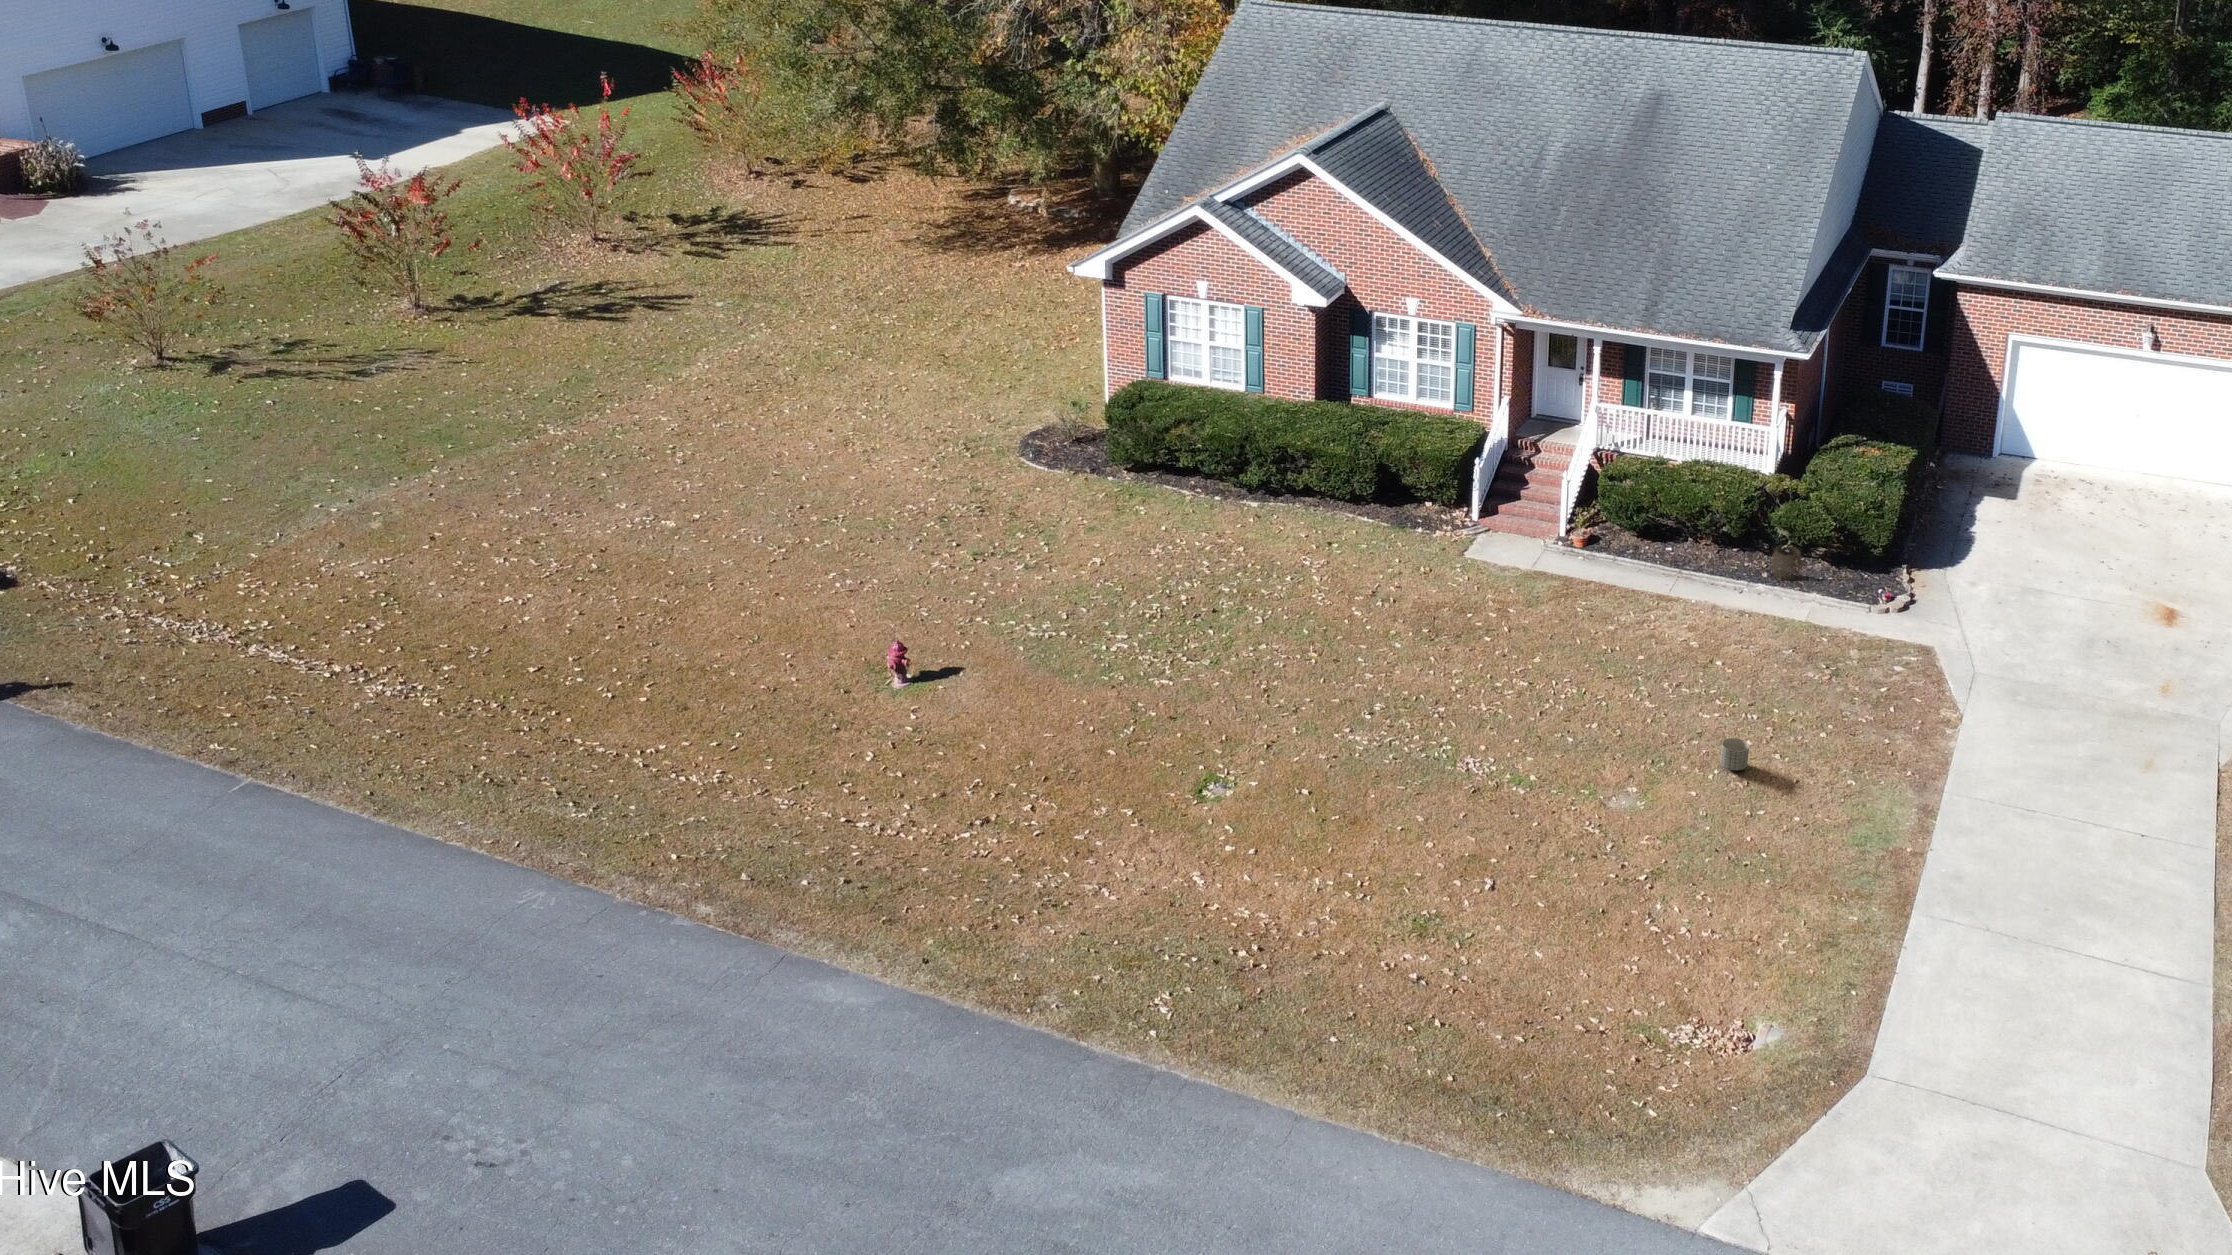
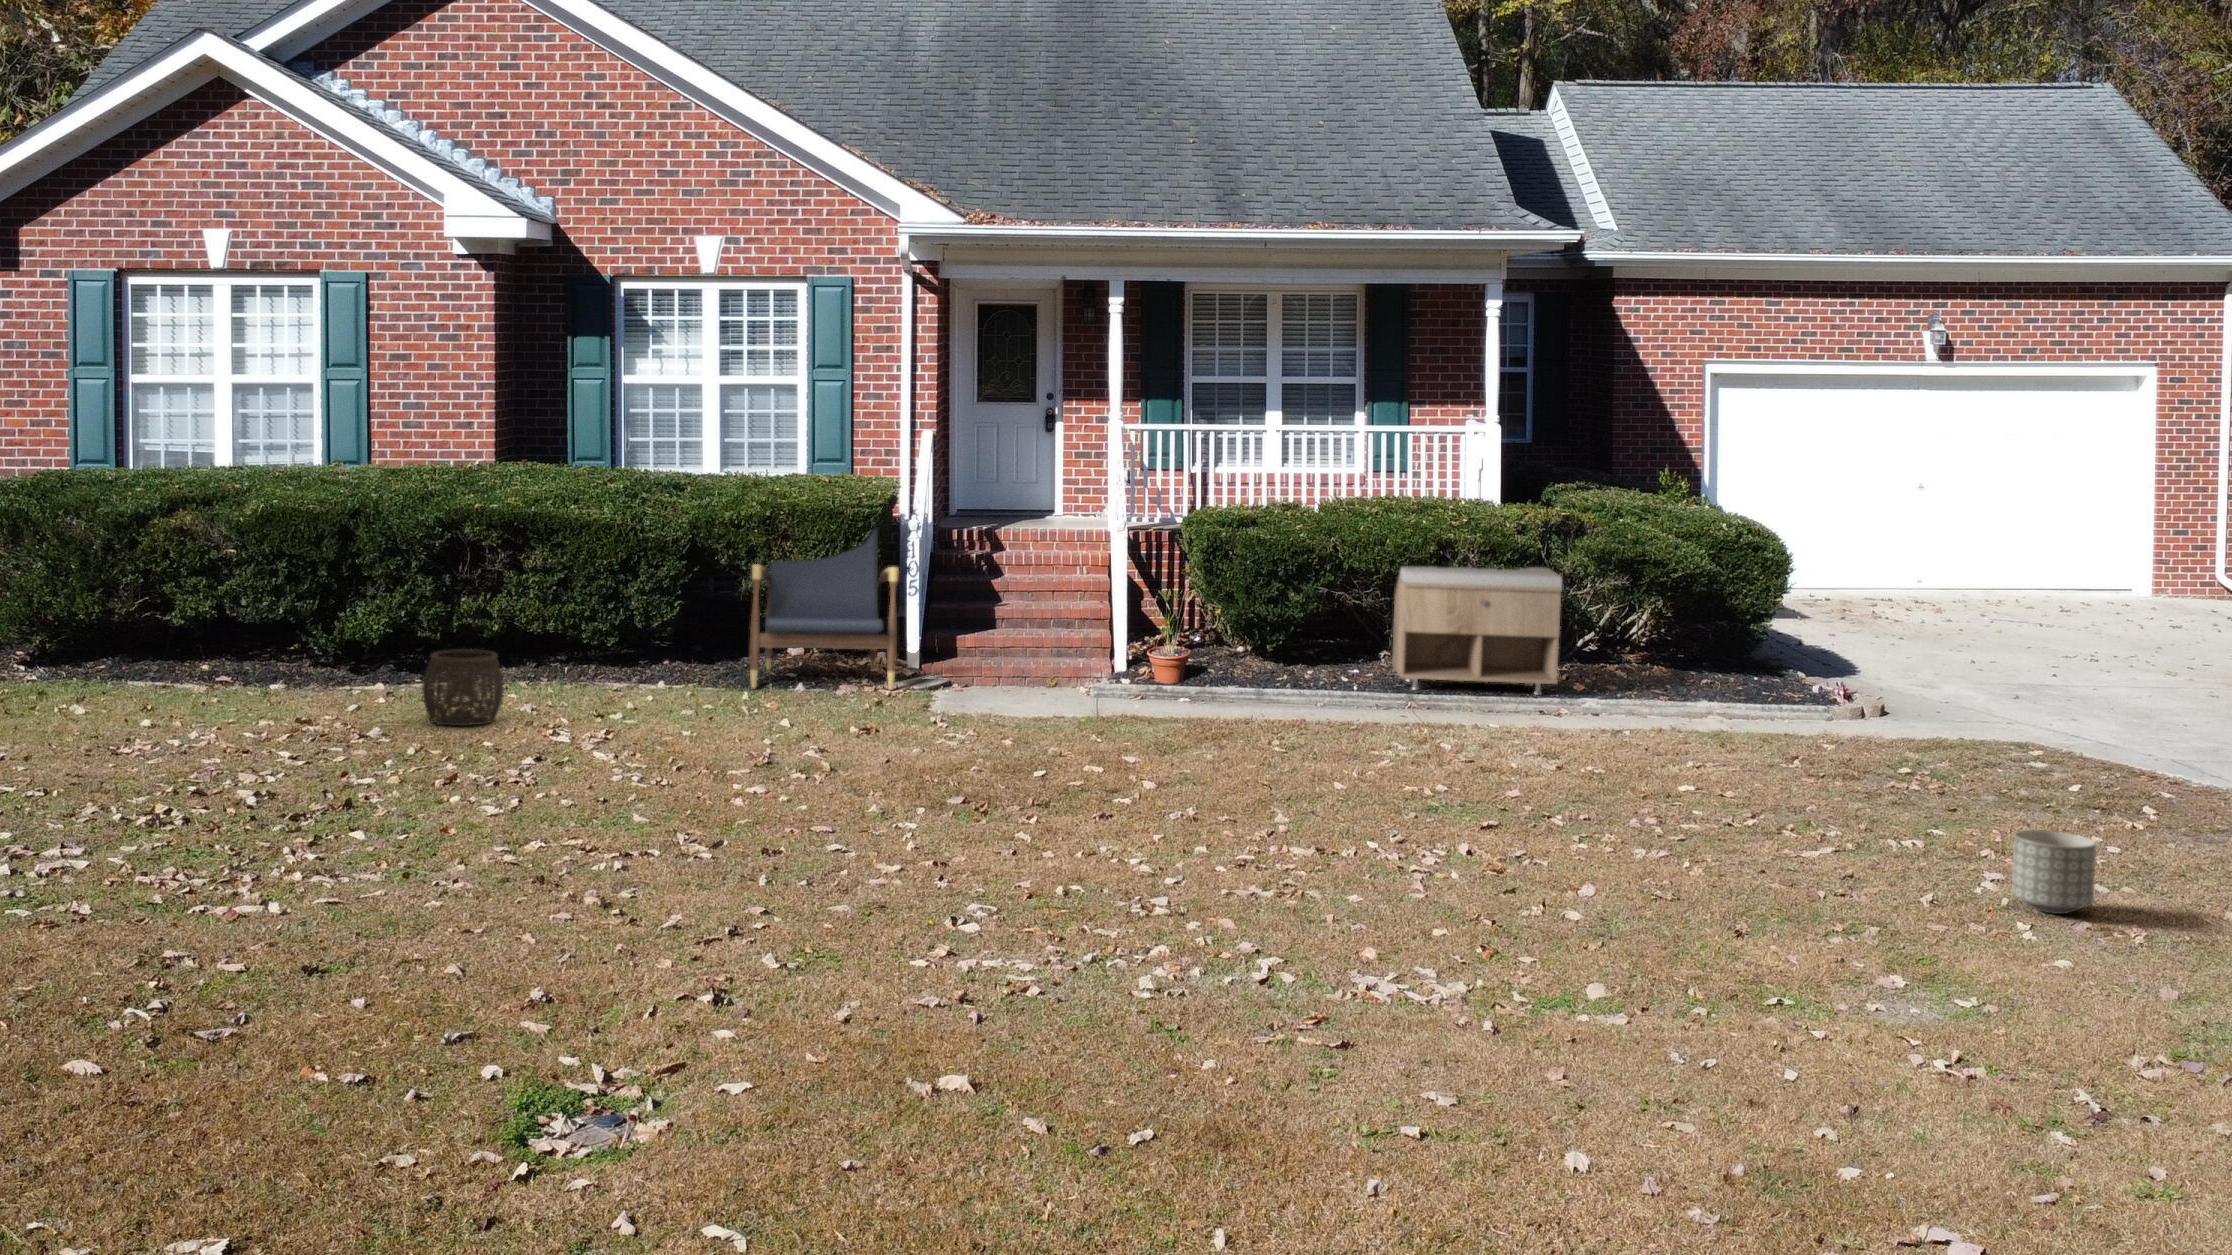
lounge chair: none [1393,449,1461,539] -> present [749,529,899,690]
storage bench: none [1679,501,1763,576] -> present [1392,567,1562,695]
woven basket: present [1770,547,1802,580] -> present [422,649,504,726]

